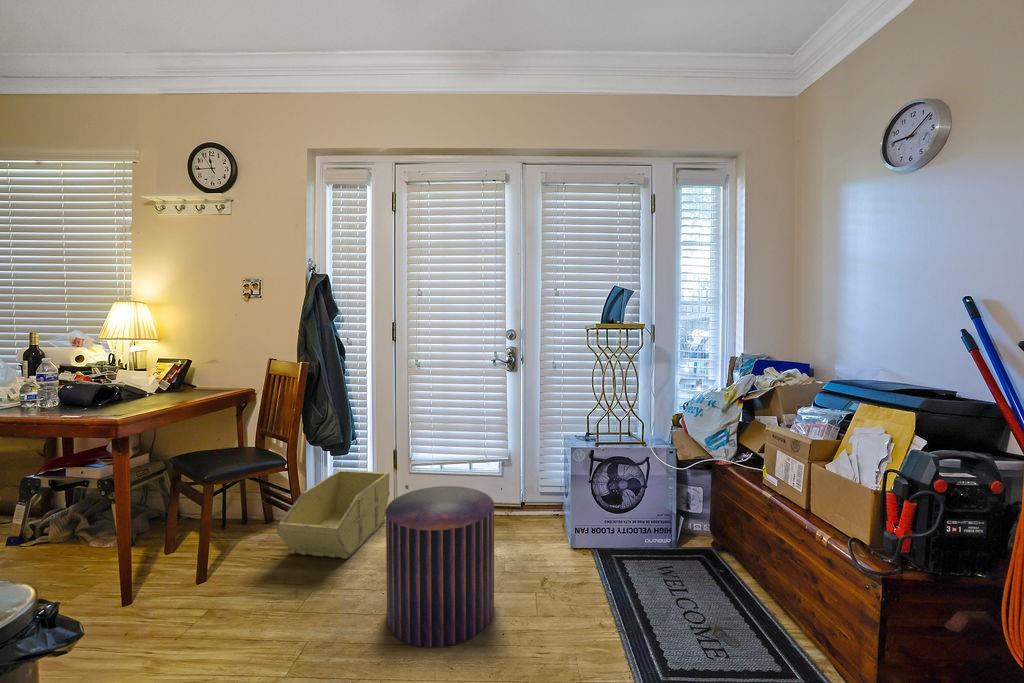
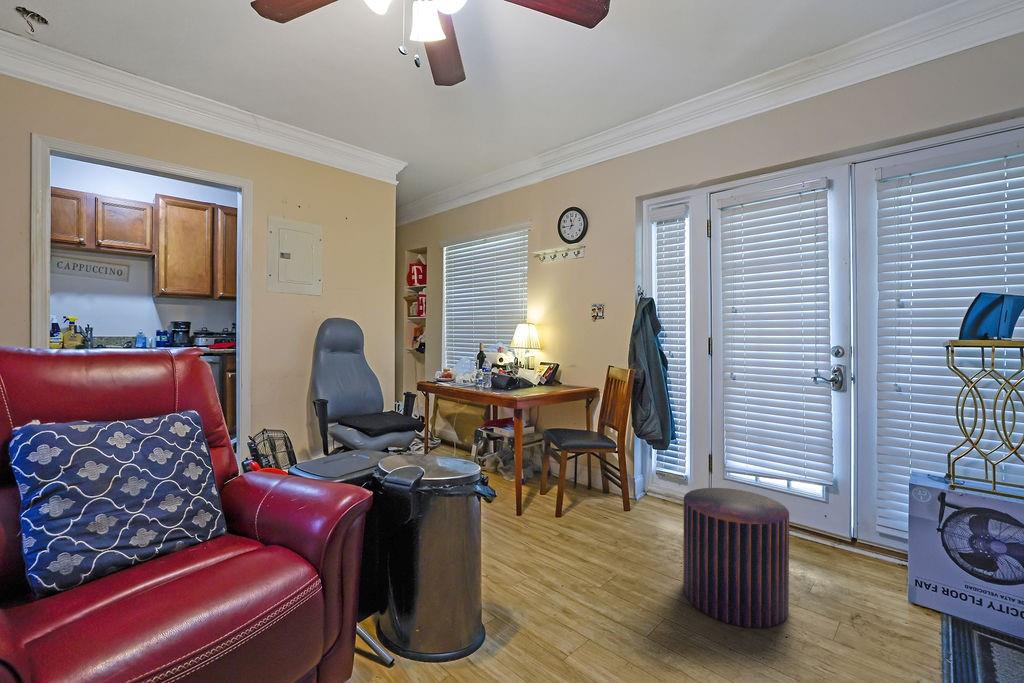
storage bin: present [277,470,390,559] -> none [608,463,702,534]

